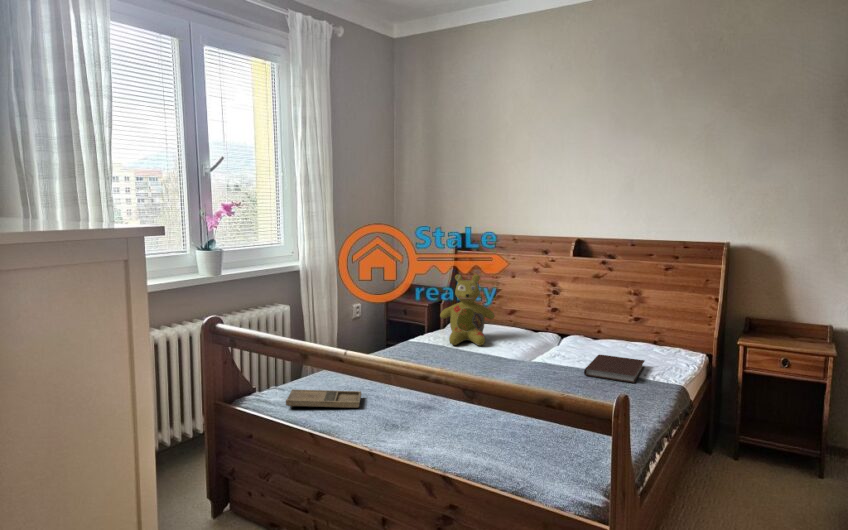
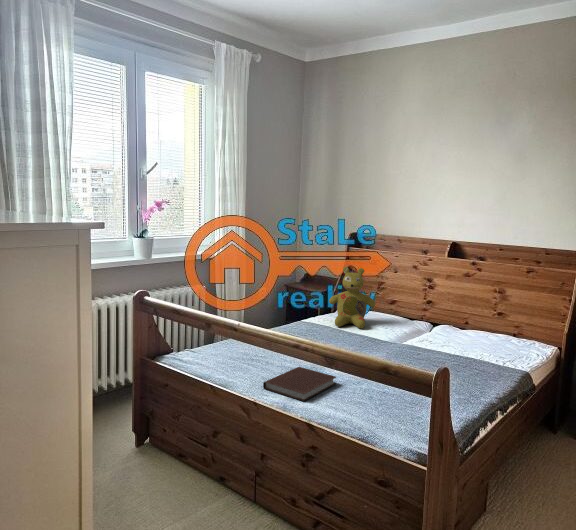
notebook: present [584,355,644,383] -> present [263,367,336,401]
tray: present [286,389,361,408] -> none [195,352,255,369]

